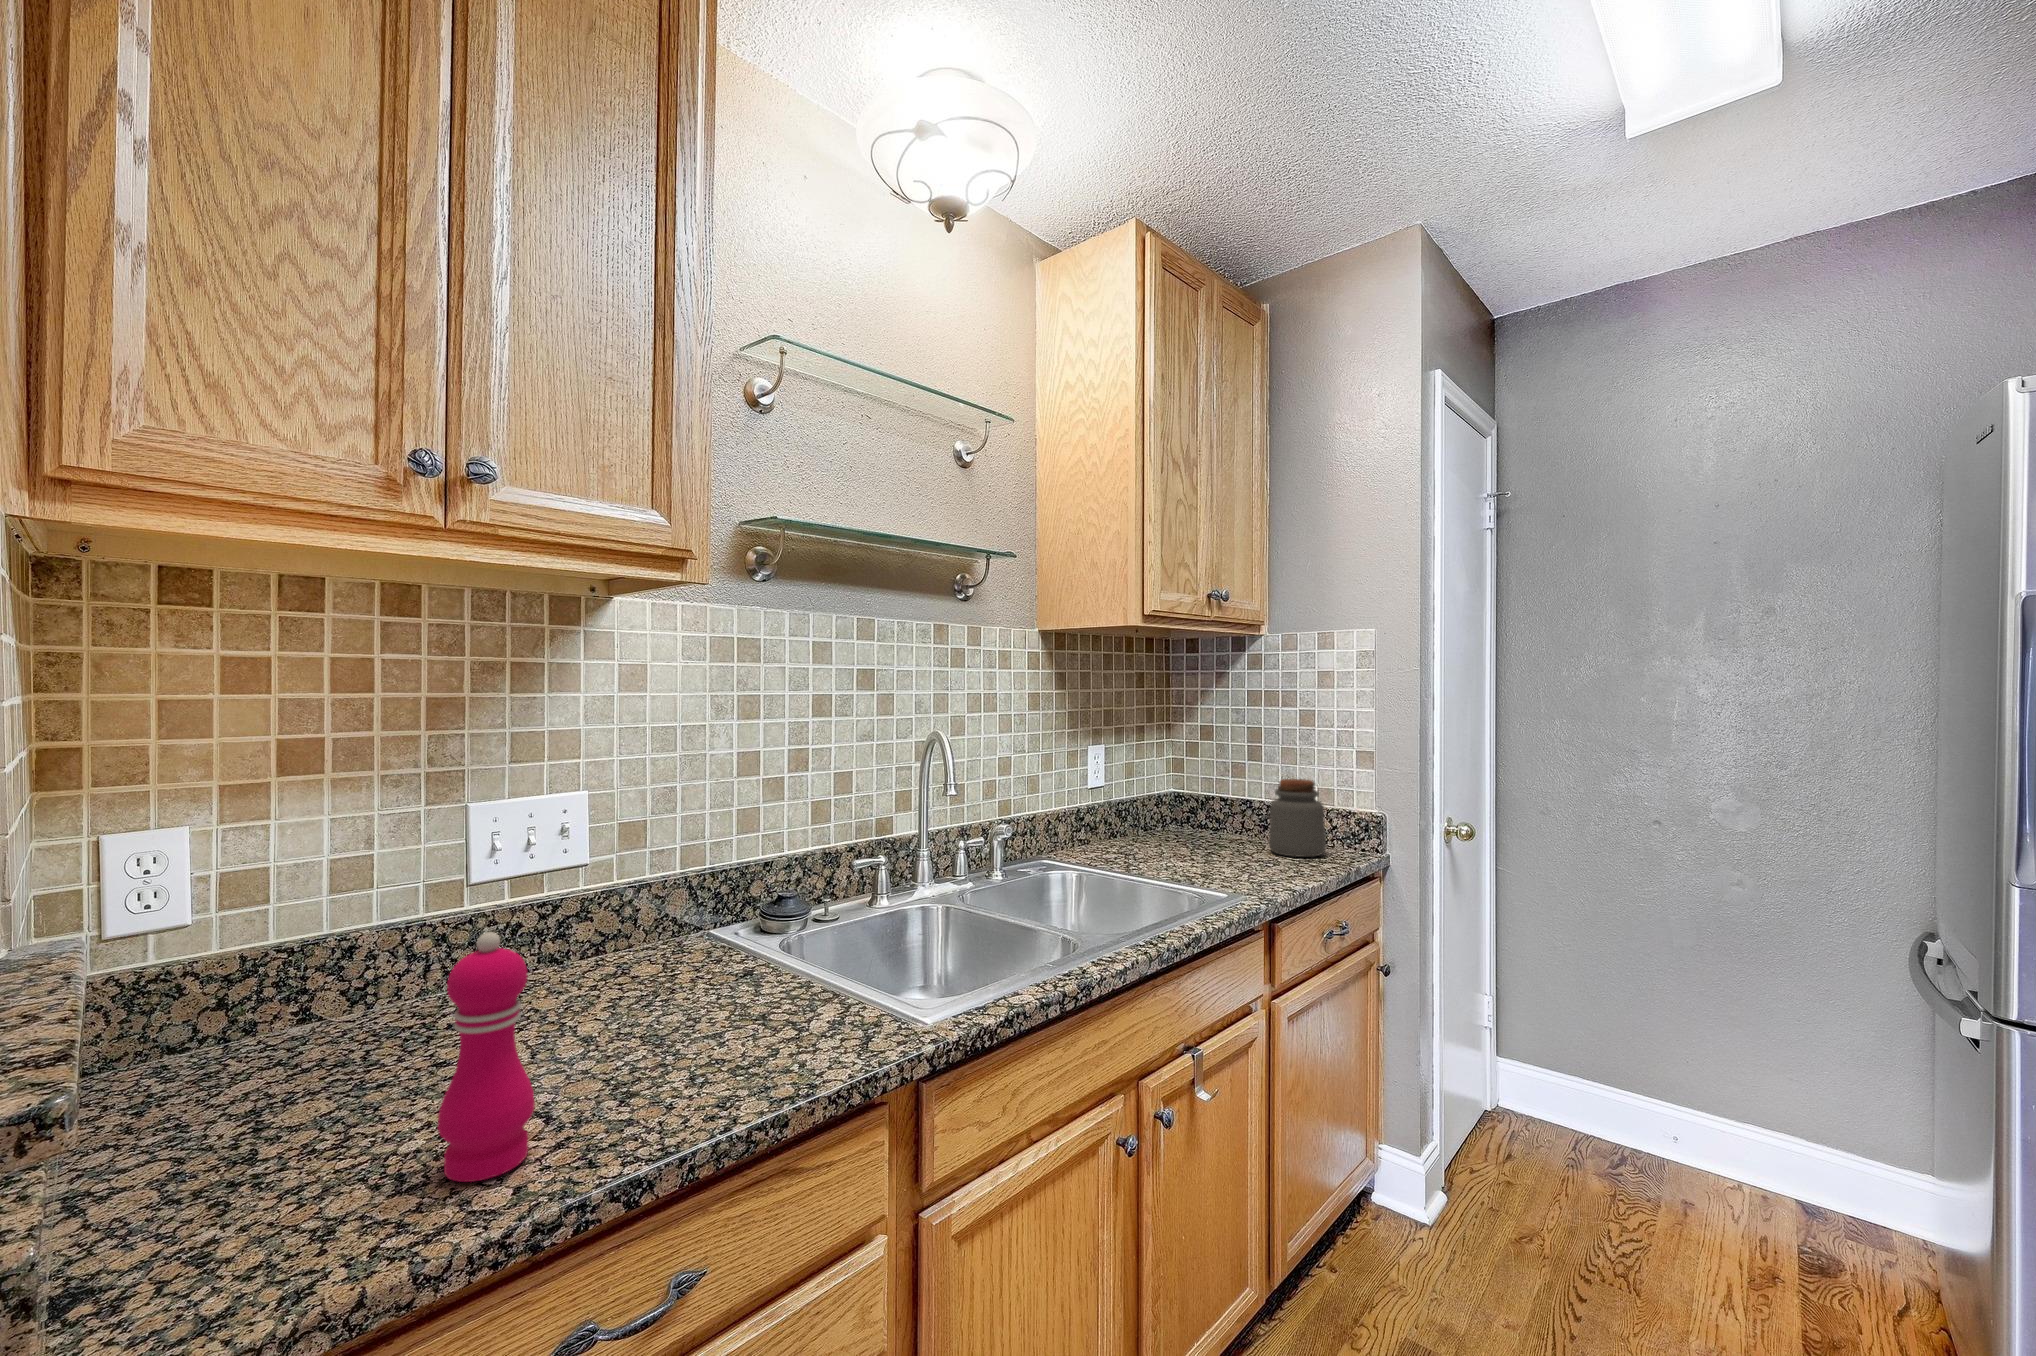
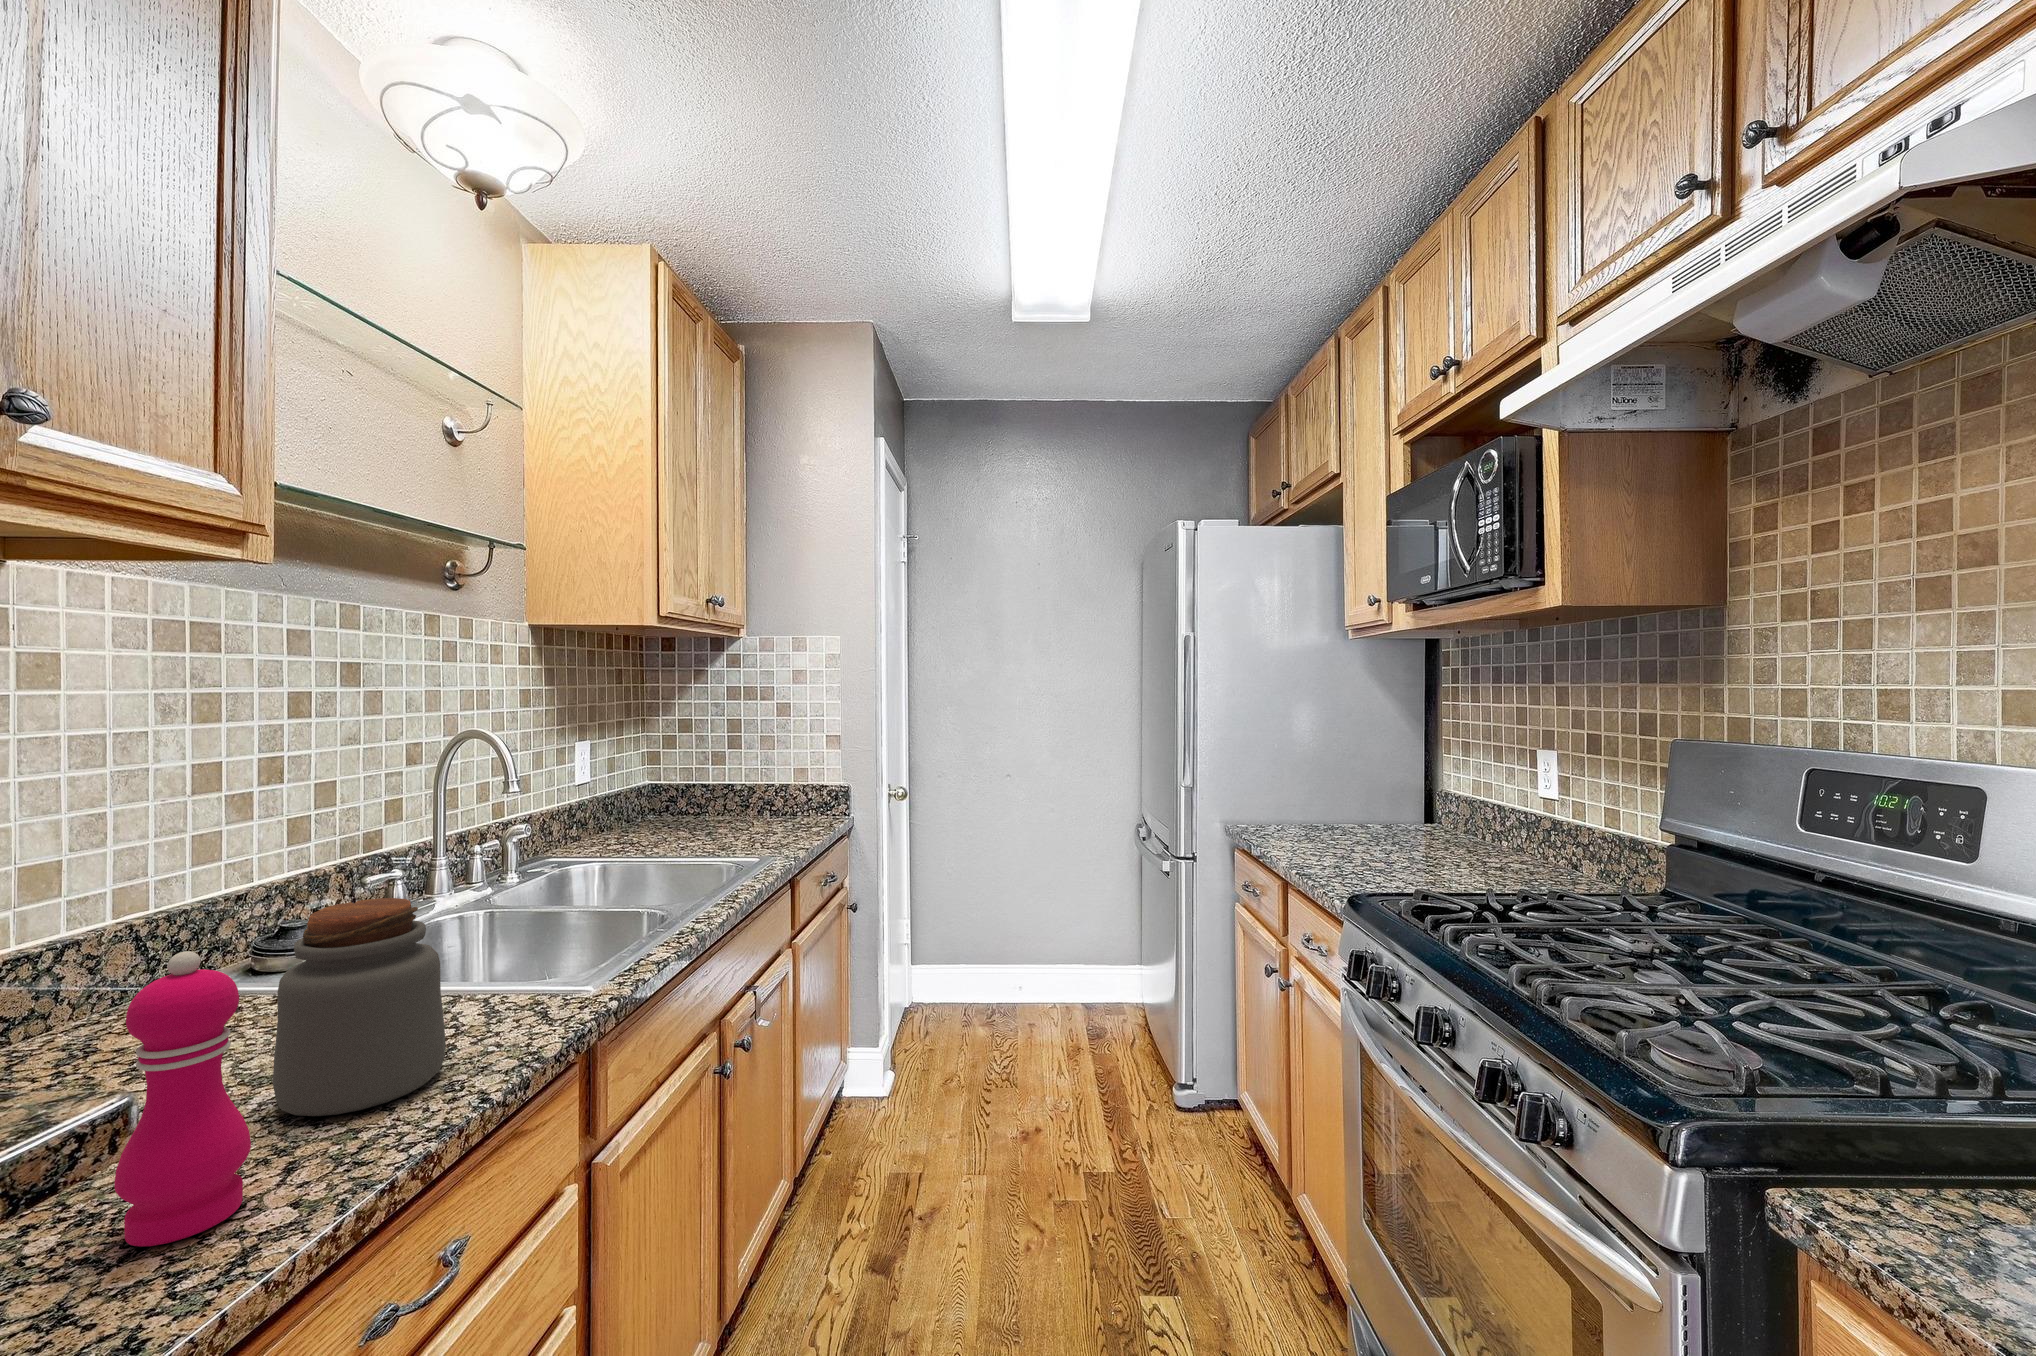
jar: present [1269,779,1326,857] -> present [273,898,446,1116]

